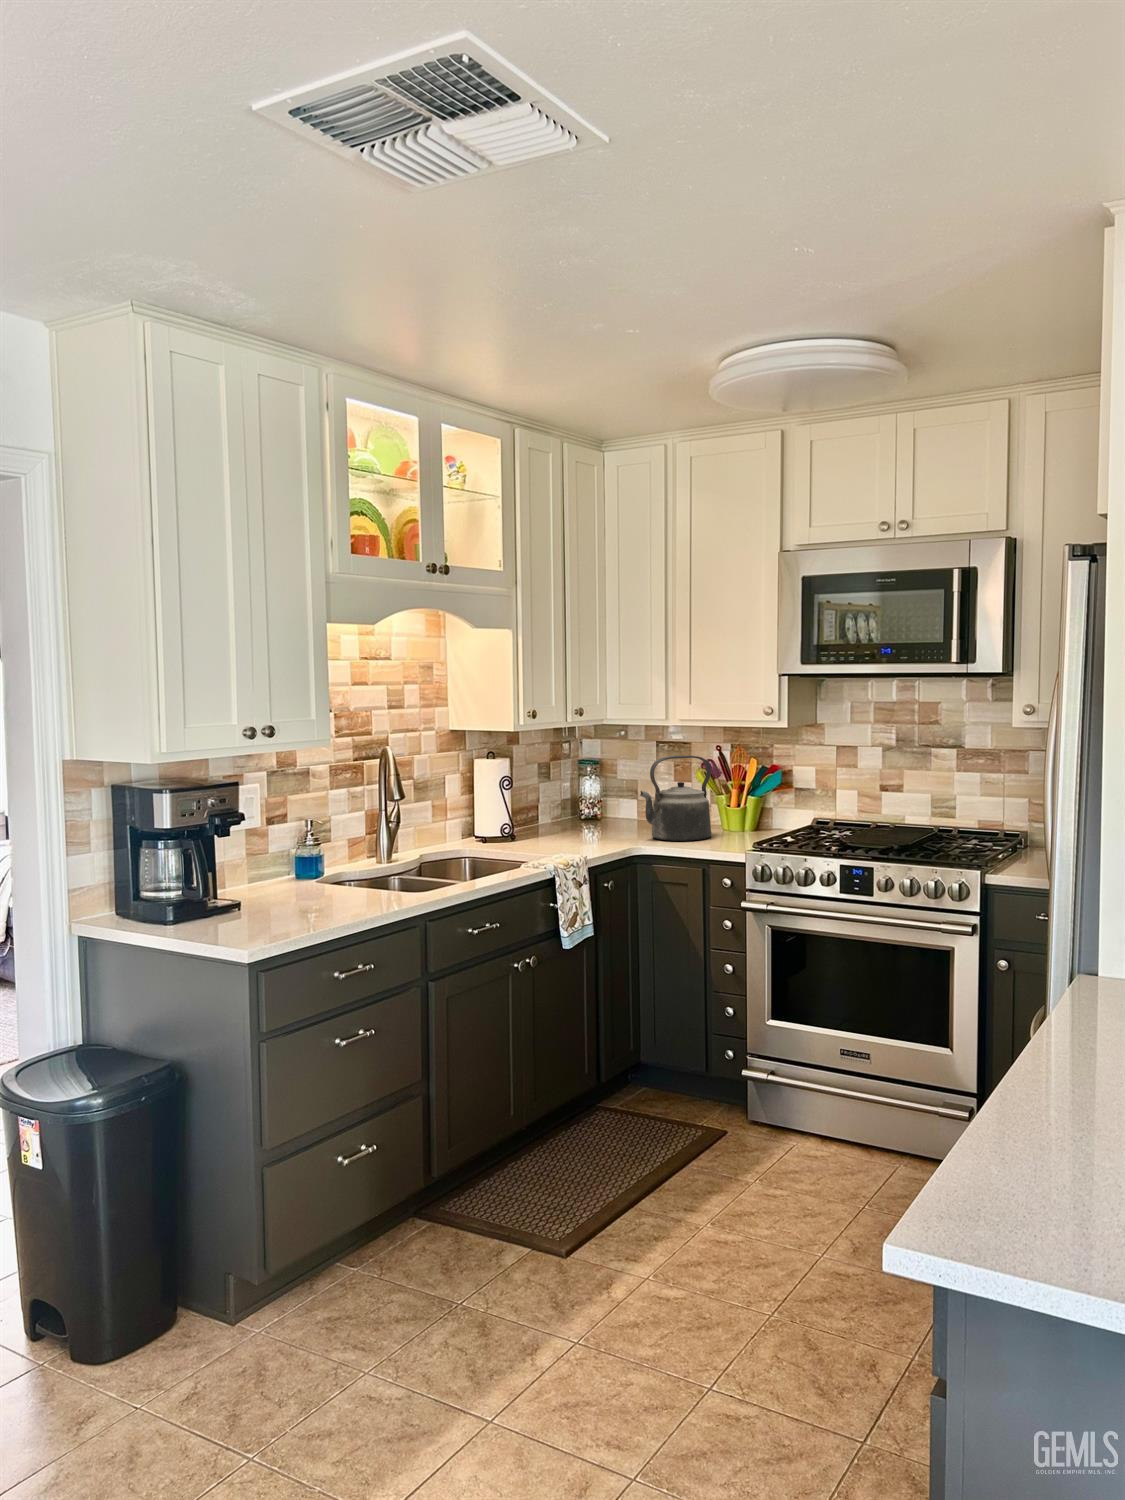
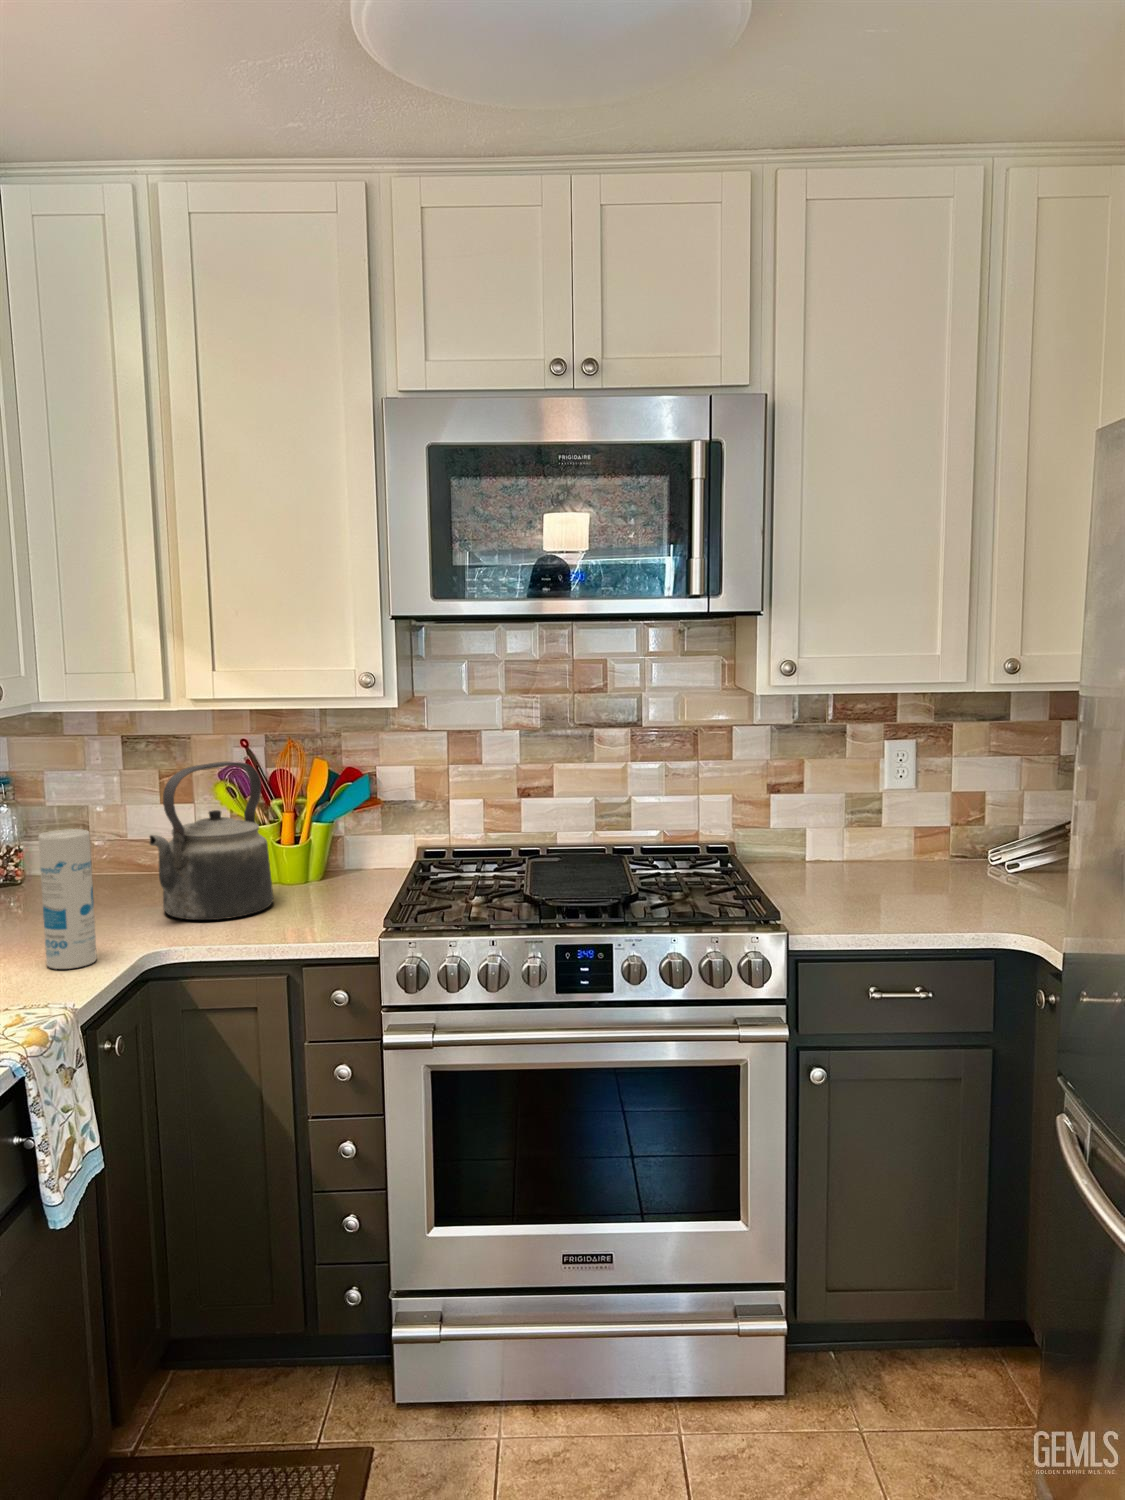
canister: none [579,782,603,849] -> present [39,829,97,969]

